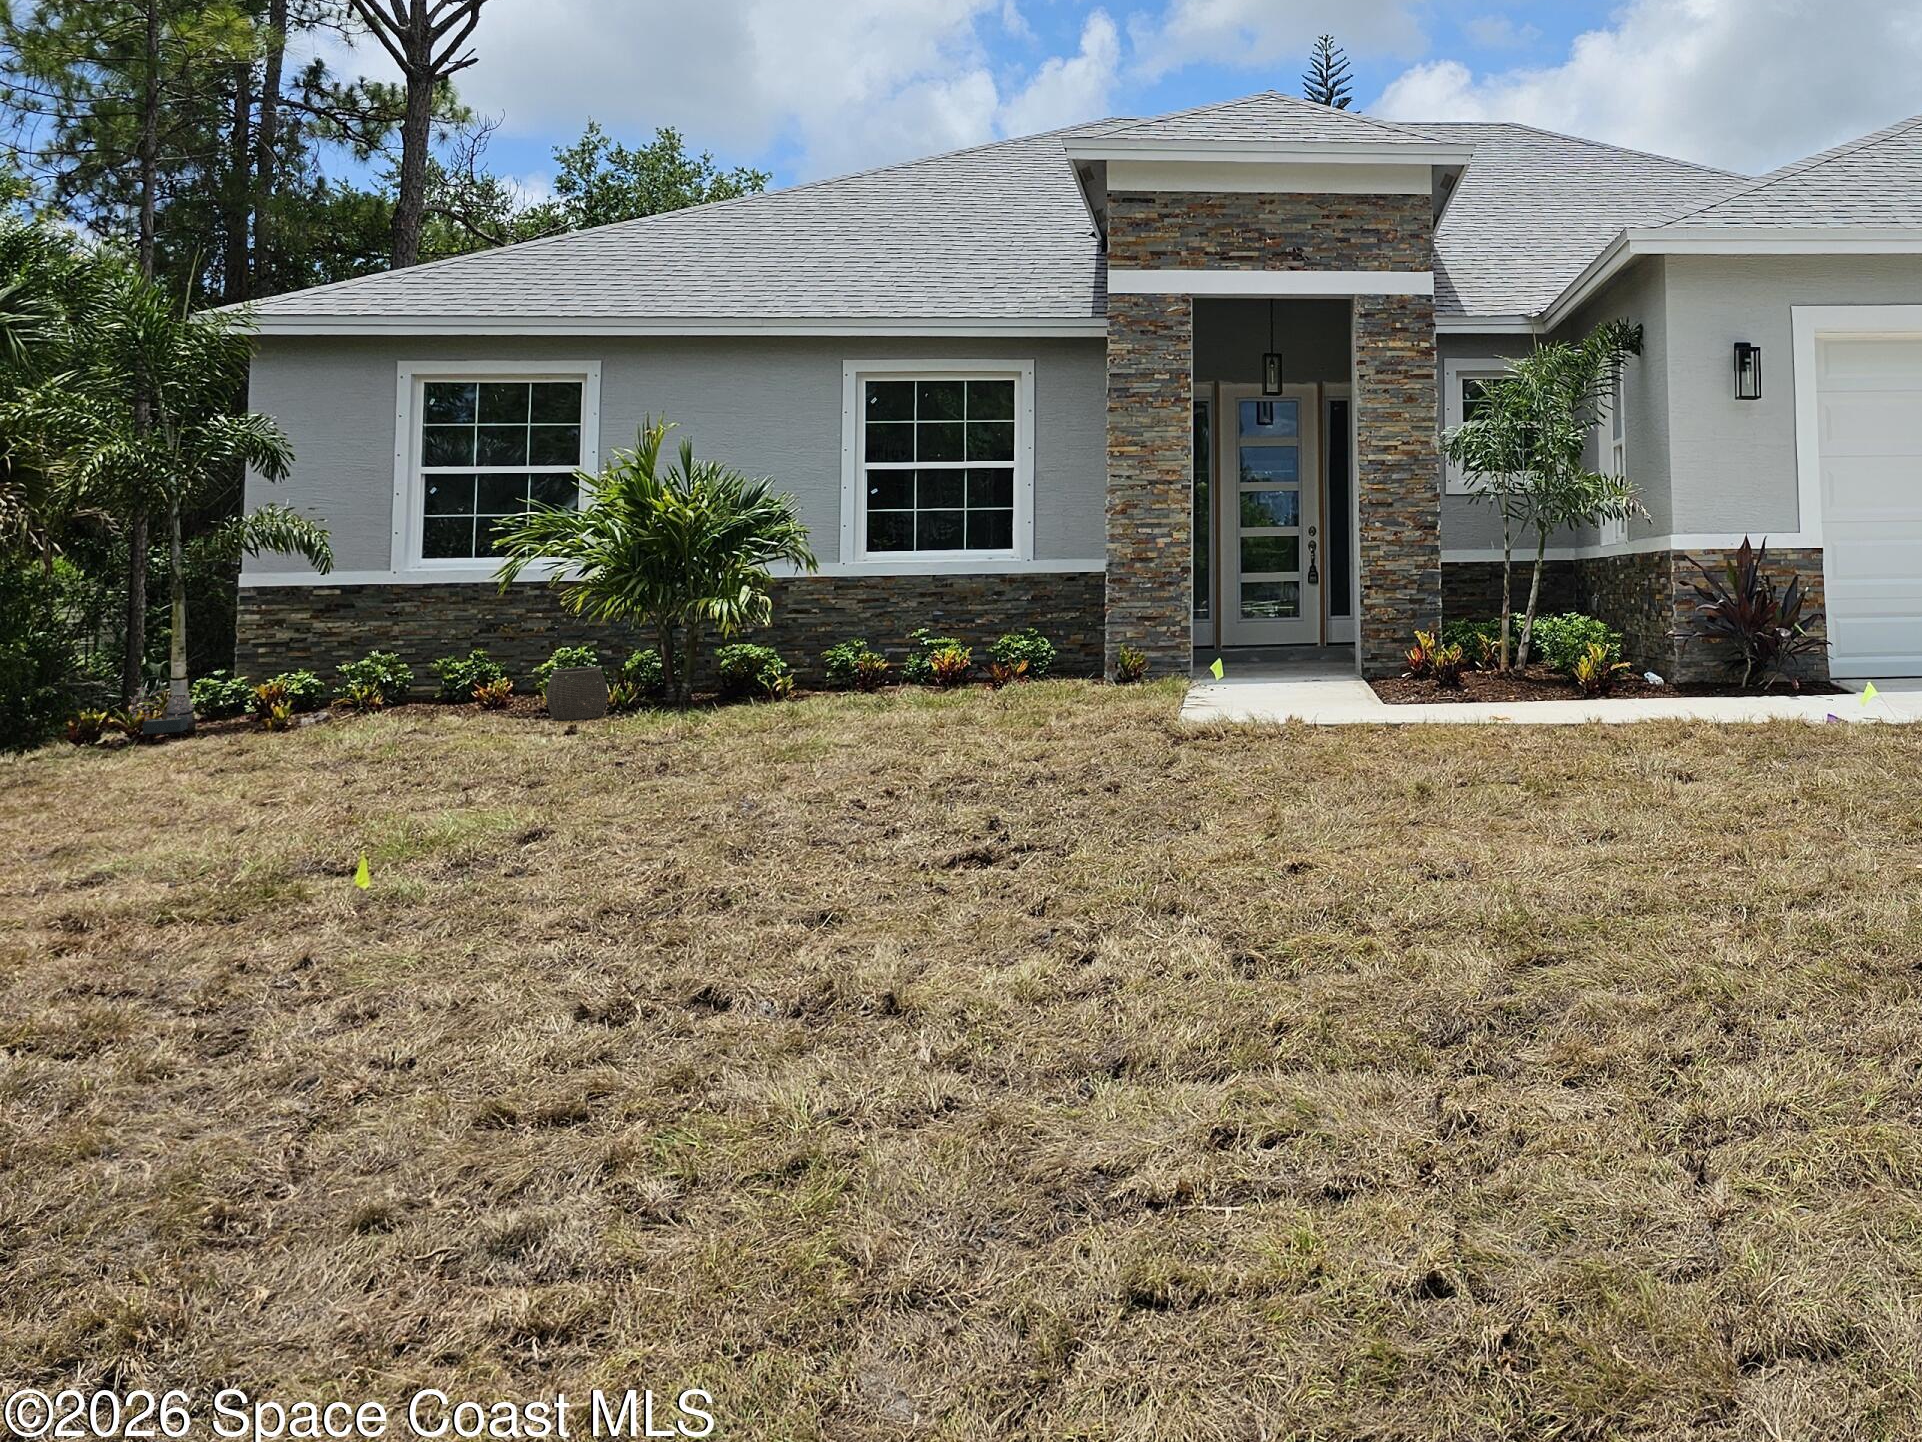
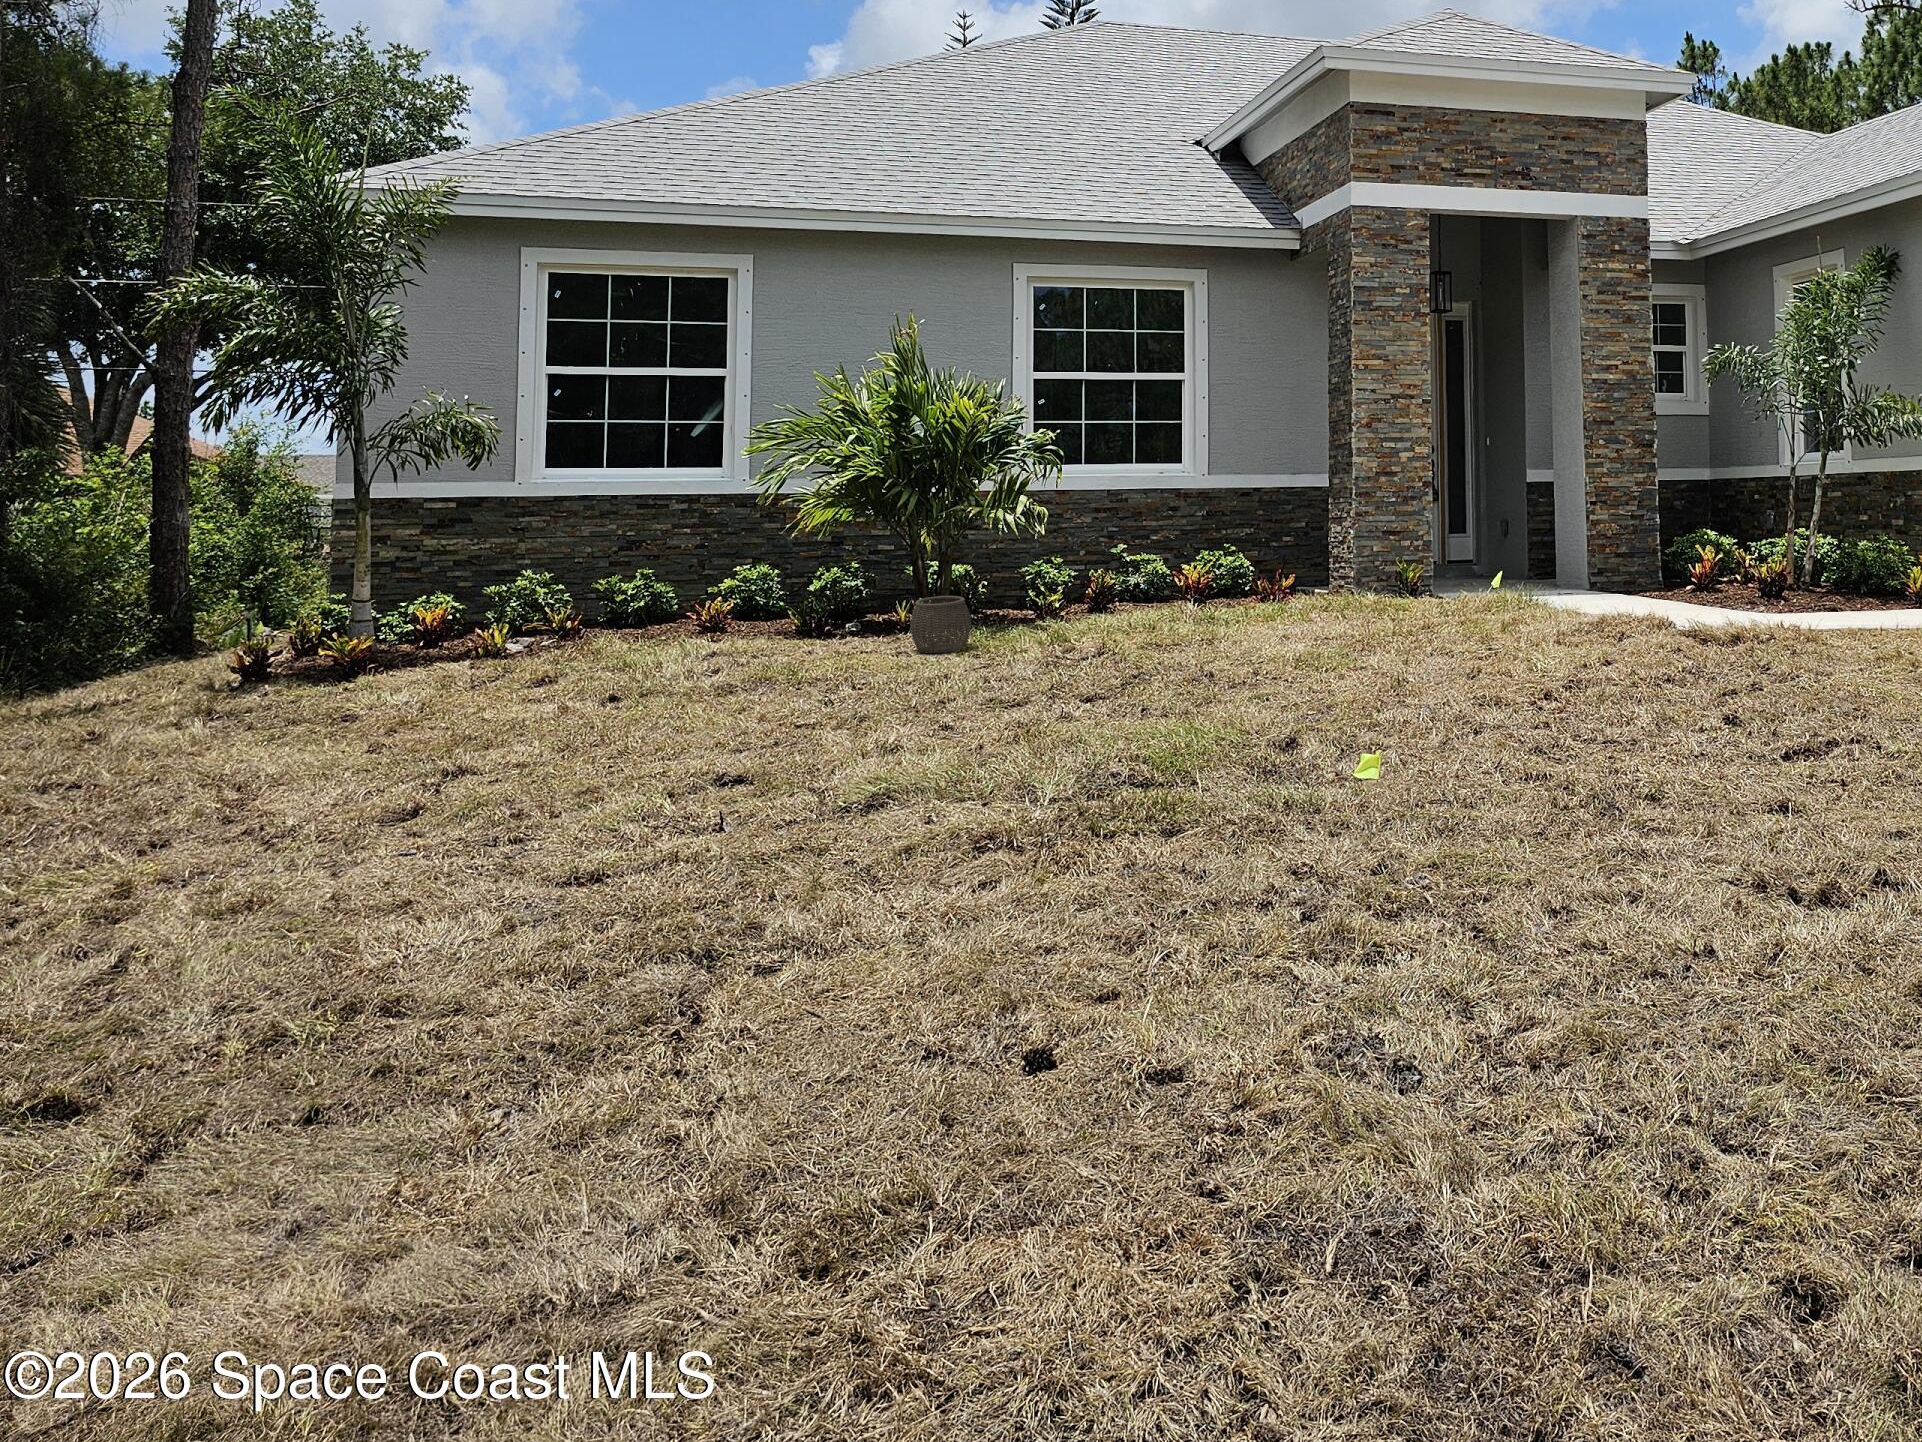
decorative plant: present [129,687,195,734] -> none [402,638,477,692]

